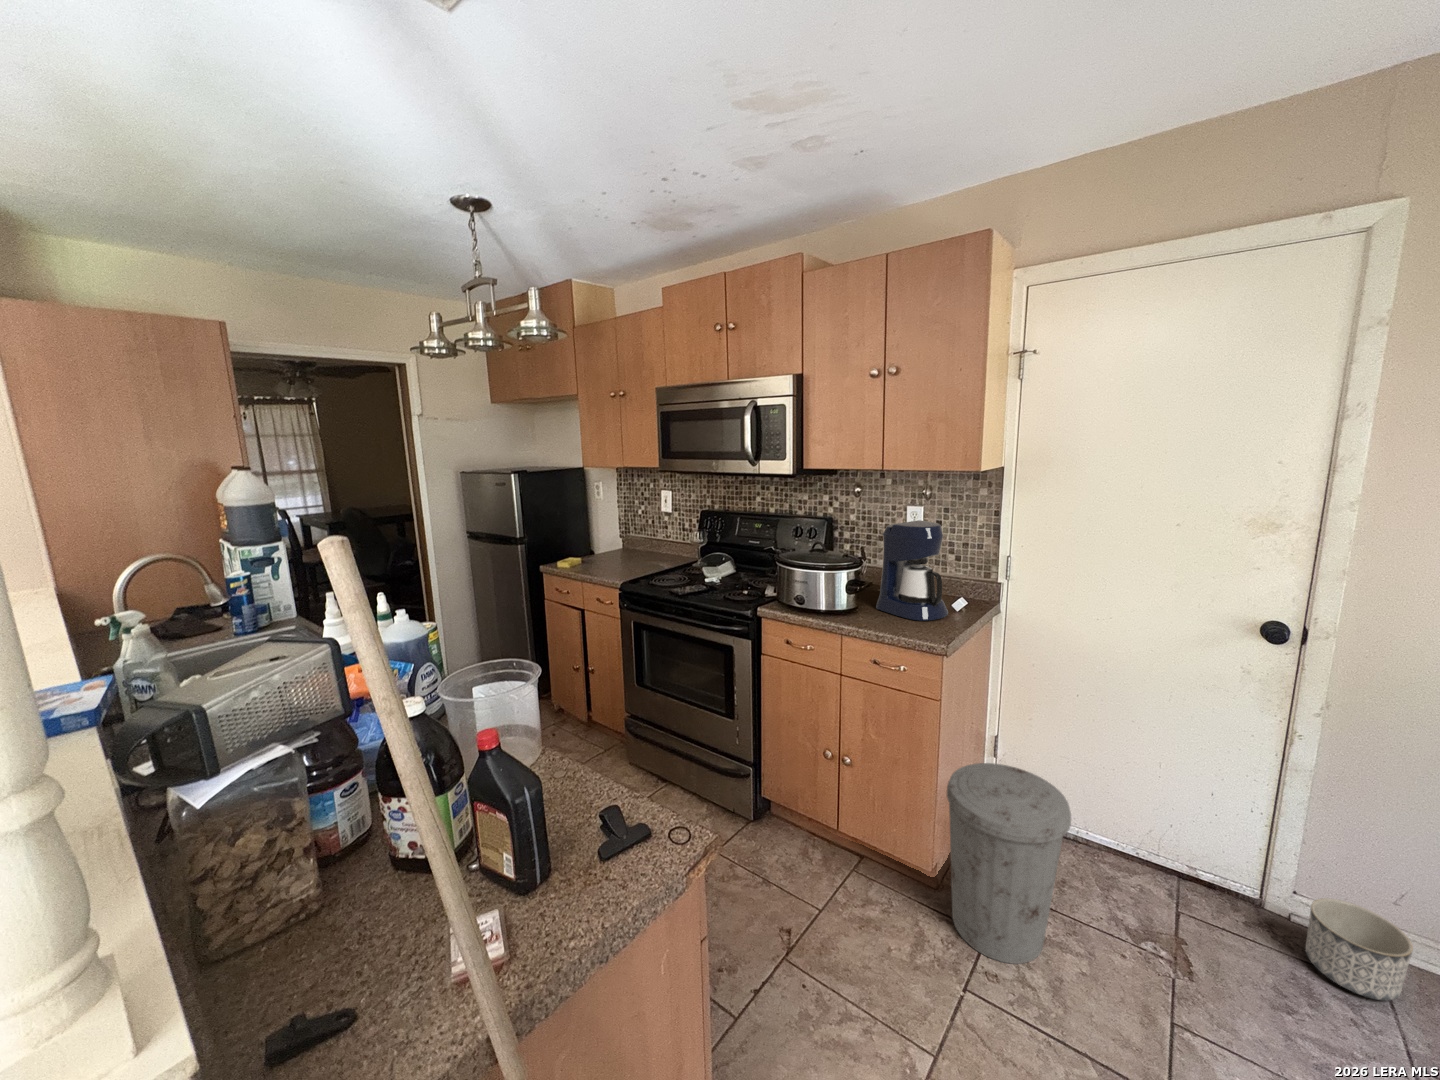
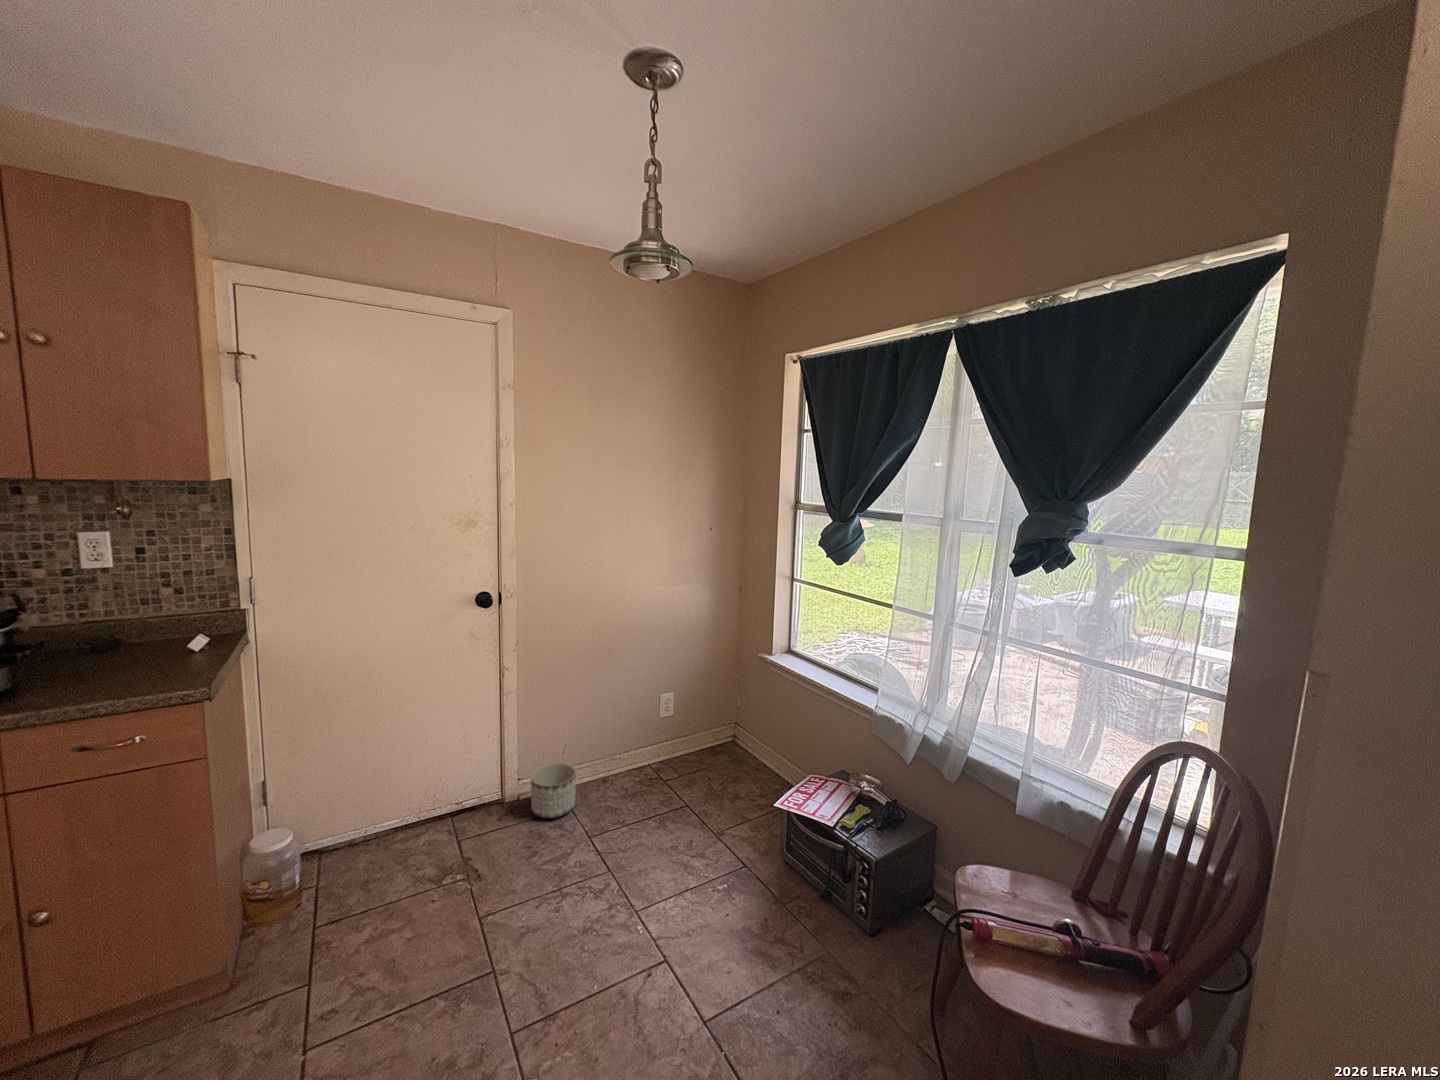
coffee maker: present [876,520,948,621] -> none [47,546,184,680]
trash can: present [947,763,1071,964] -> none [231,787,380,1013]

